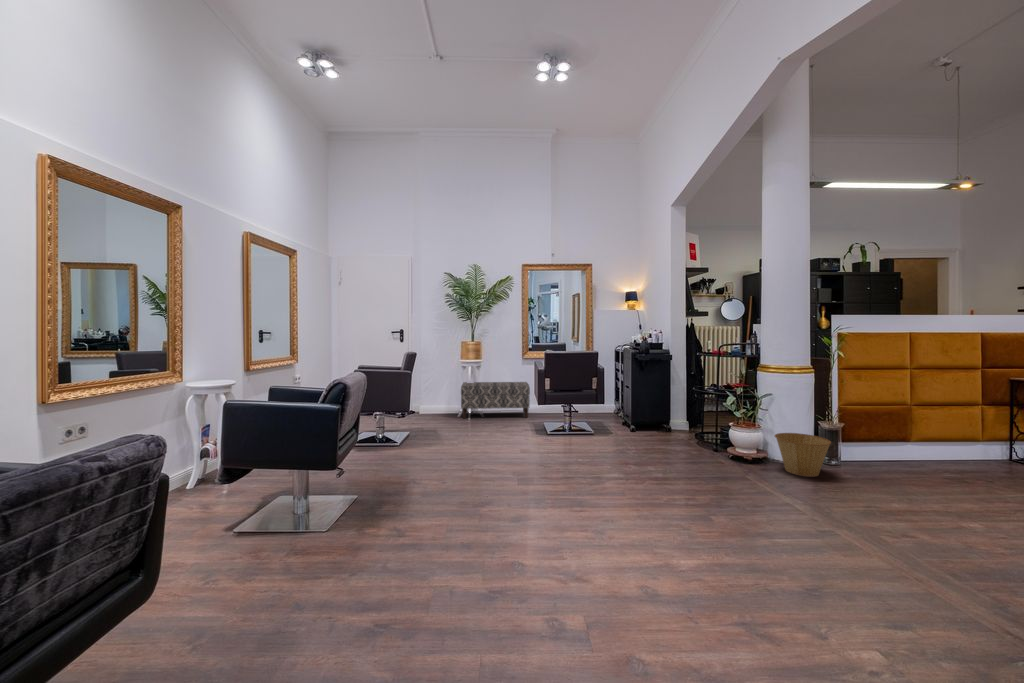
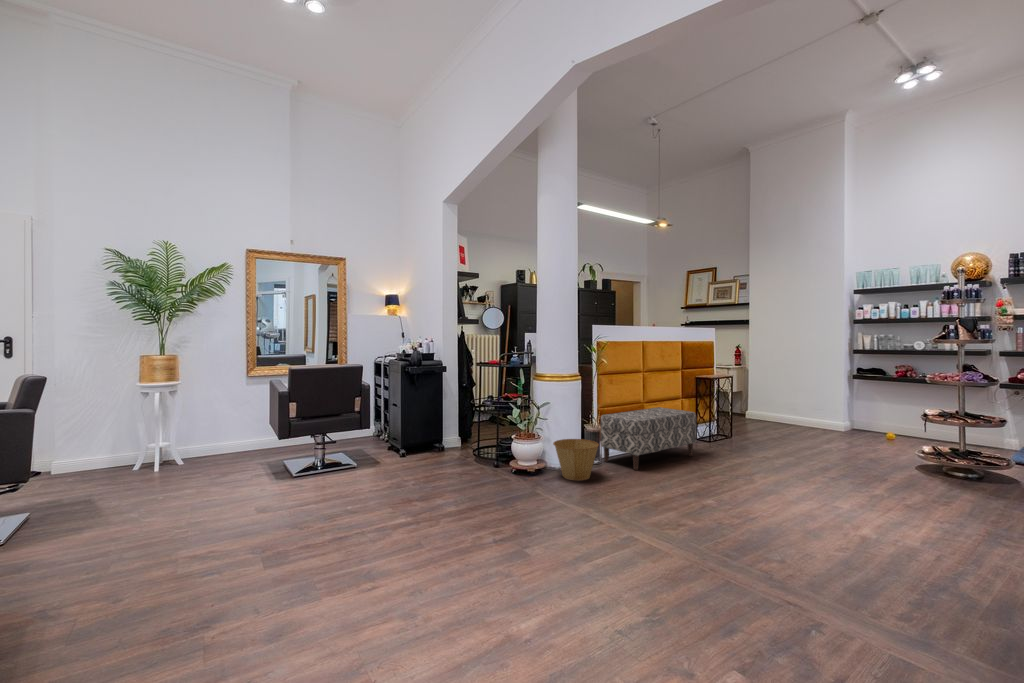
bench: present [461,382,530,418] -> present [600,407,697,470]

